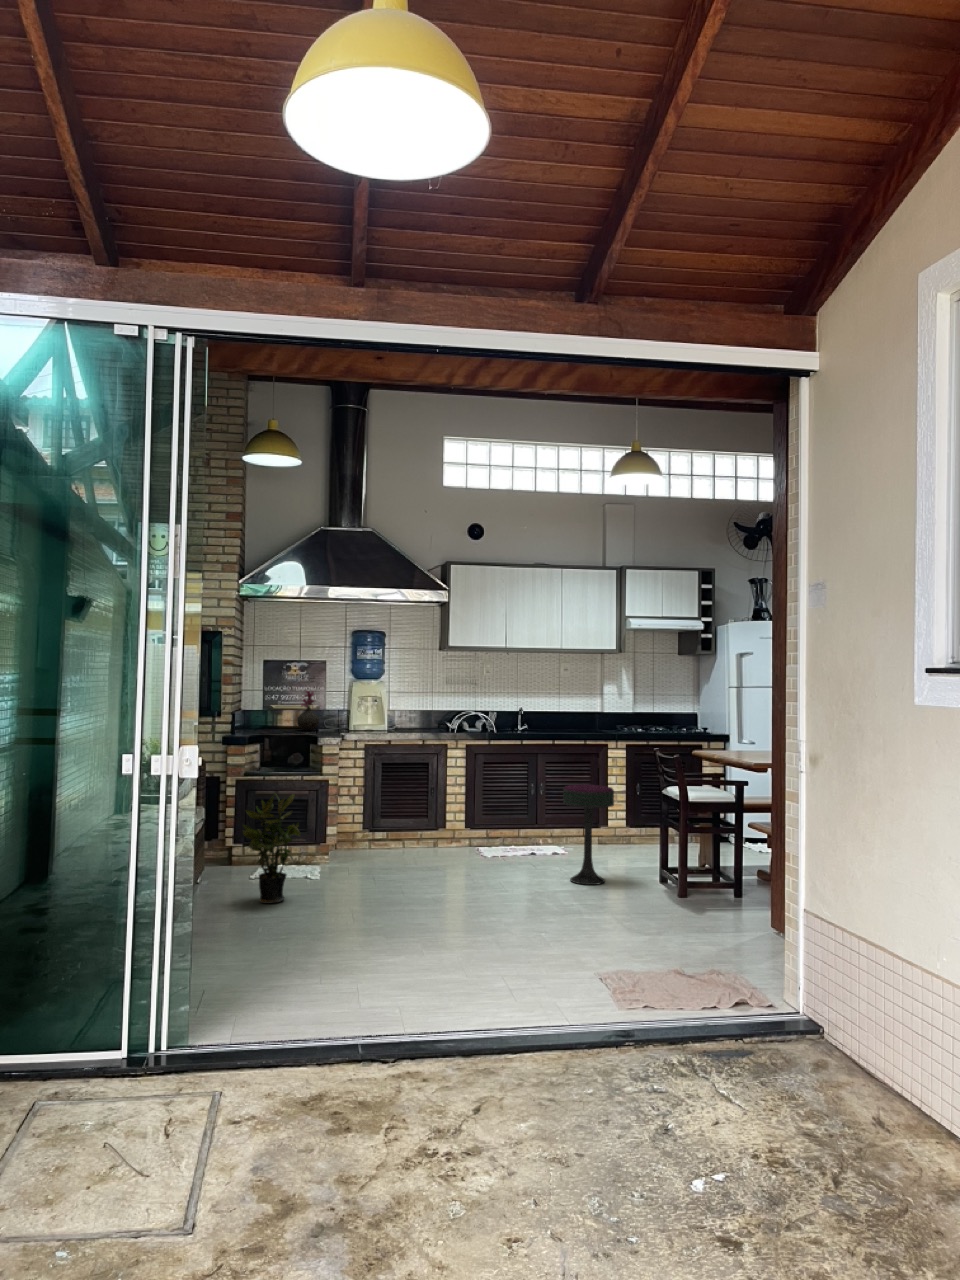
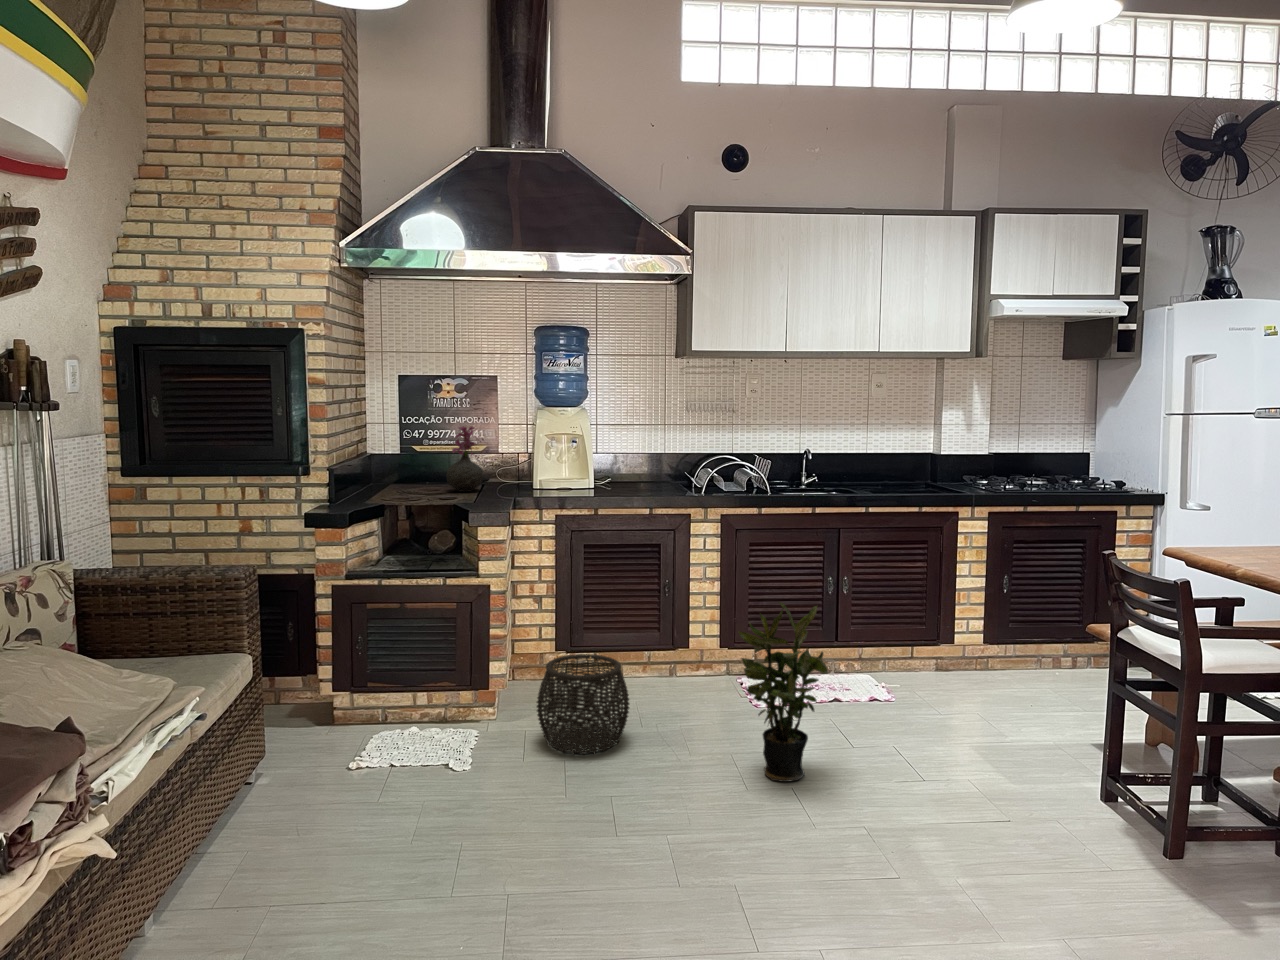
bar stool: present [563,784,614,885] -> none [906,601,1006,789]
potted plant: present [243,794,301,903] -> present [739,602,828,782]
woven basket: none [356,822,411,876] -> present [537,654,629,754]

